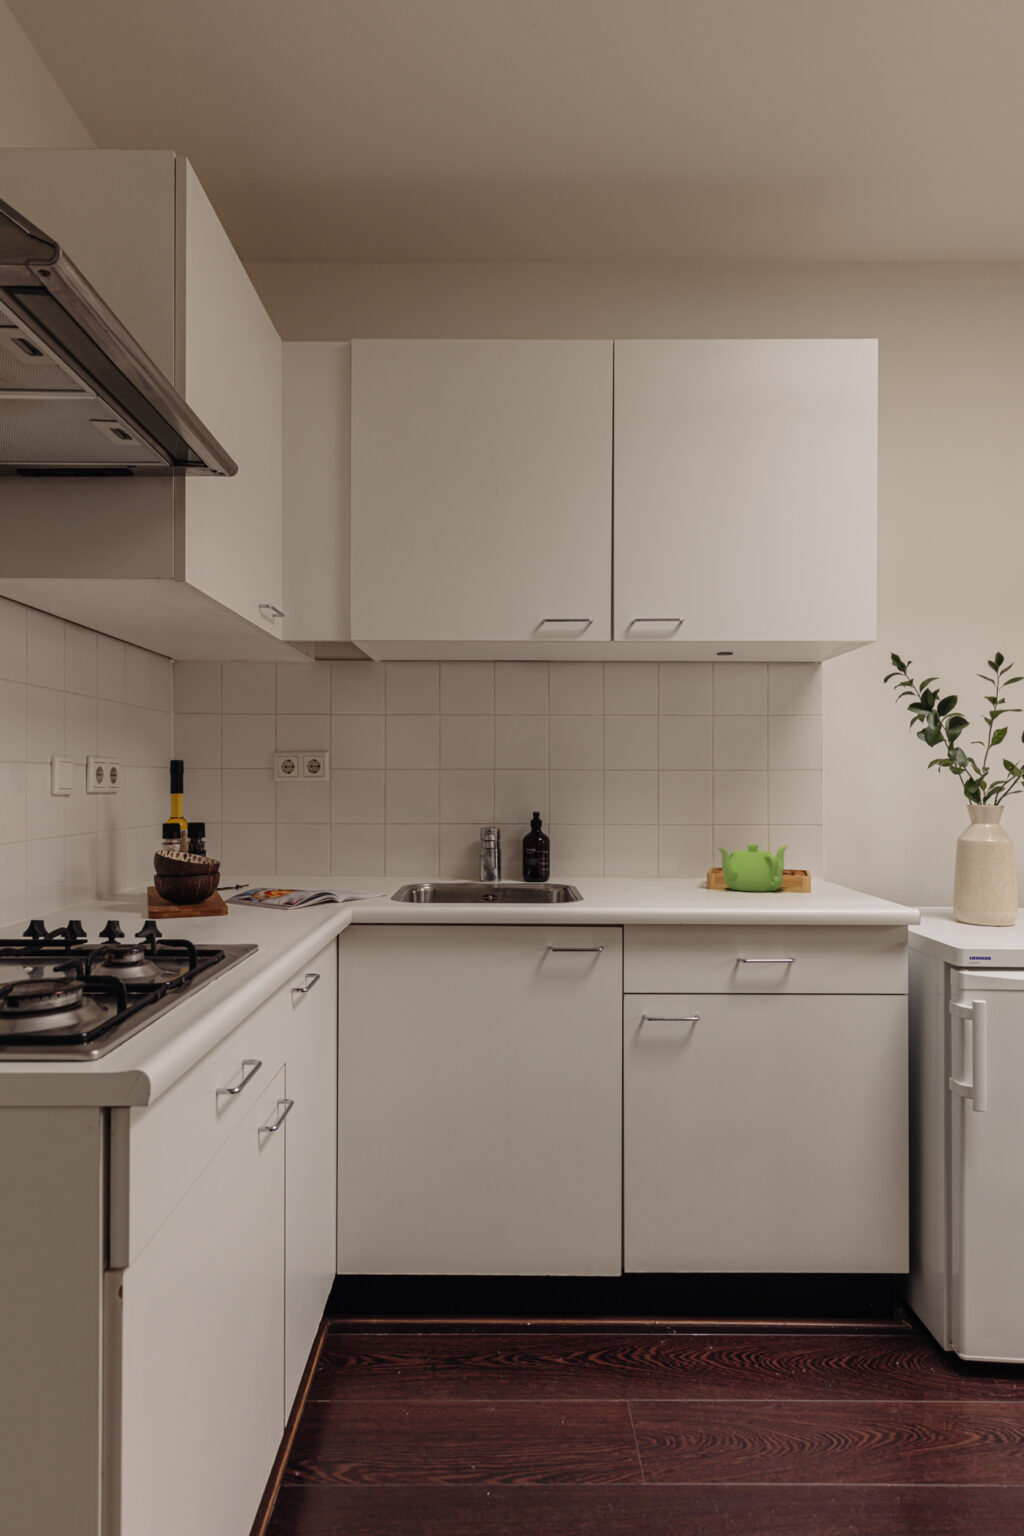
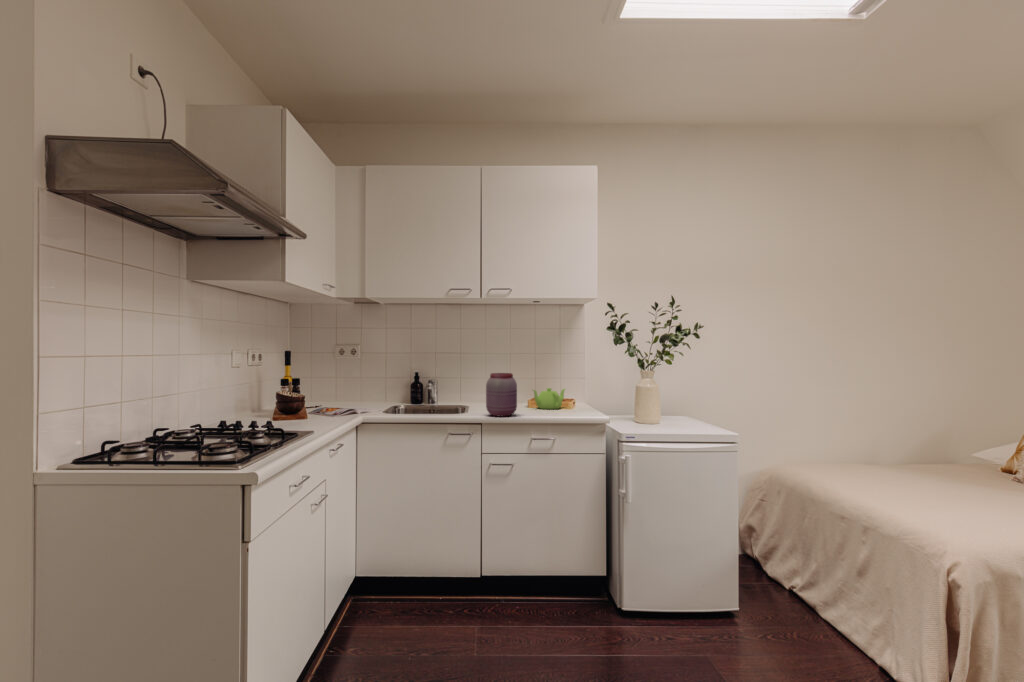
jar: none [631,808,703,908] -> present [486,373,517,416]

